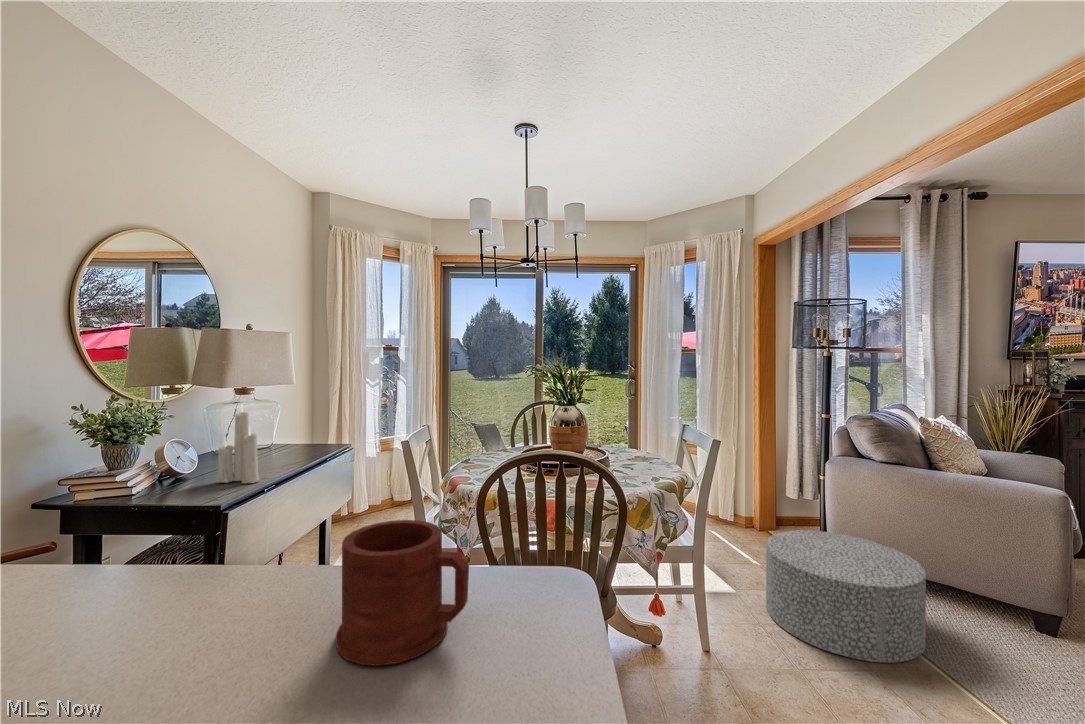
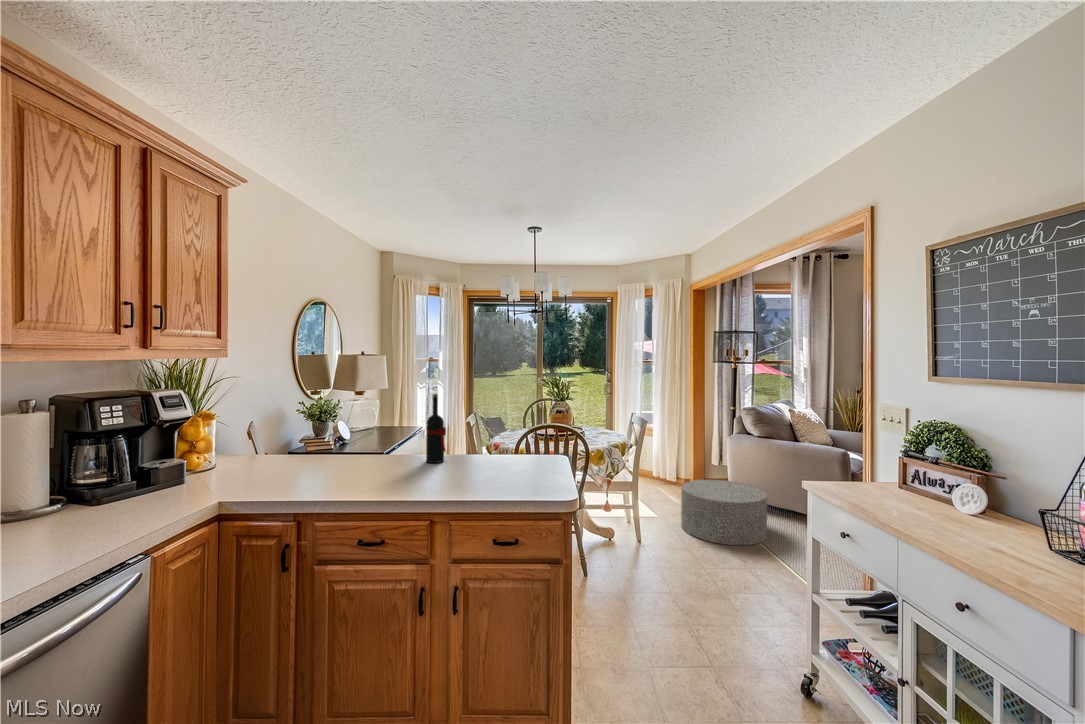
wine bottle: none [104,389,182,639] -> present [426,394,446,463]
candle: present [217,408,259,483] -> none [368,397,390,443]
mug: present [336,520,469,666] -> none [493,434,530,466]

